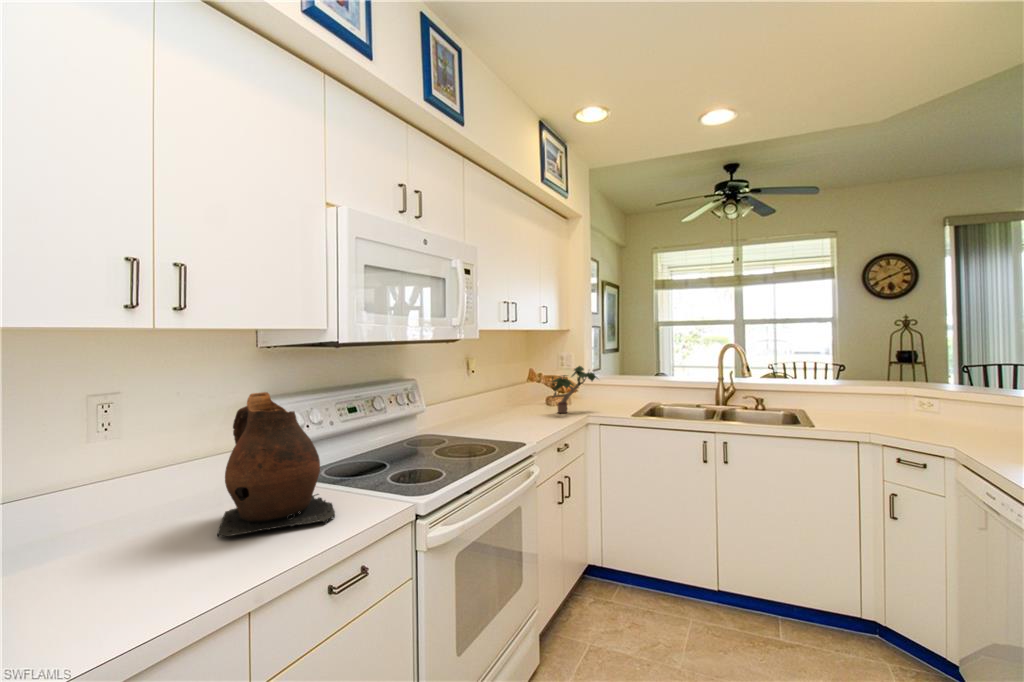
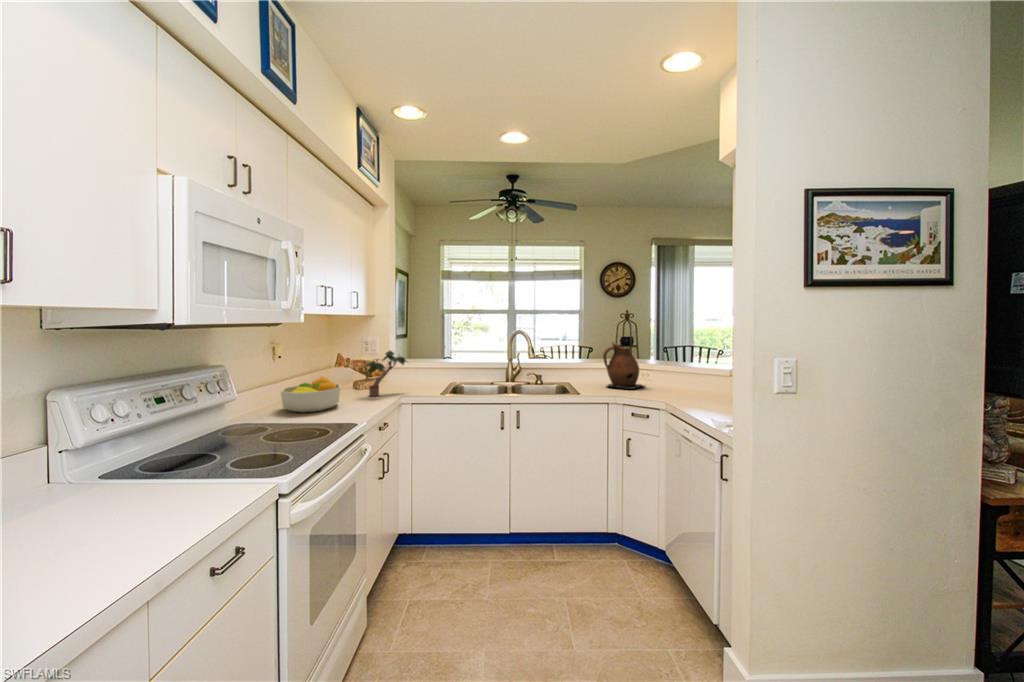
fruit bowl: none [467,391,525,427] -> present [281,377,340,412]
ceramic pitcher: present [217,392,335,536] -> present [603,343,644,389]

